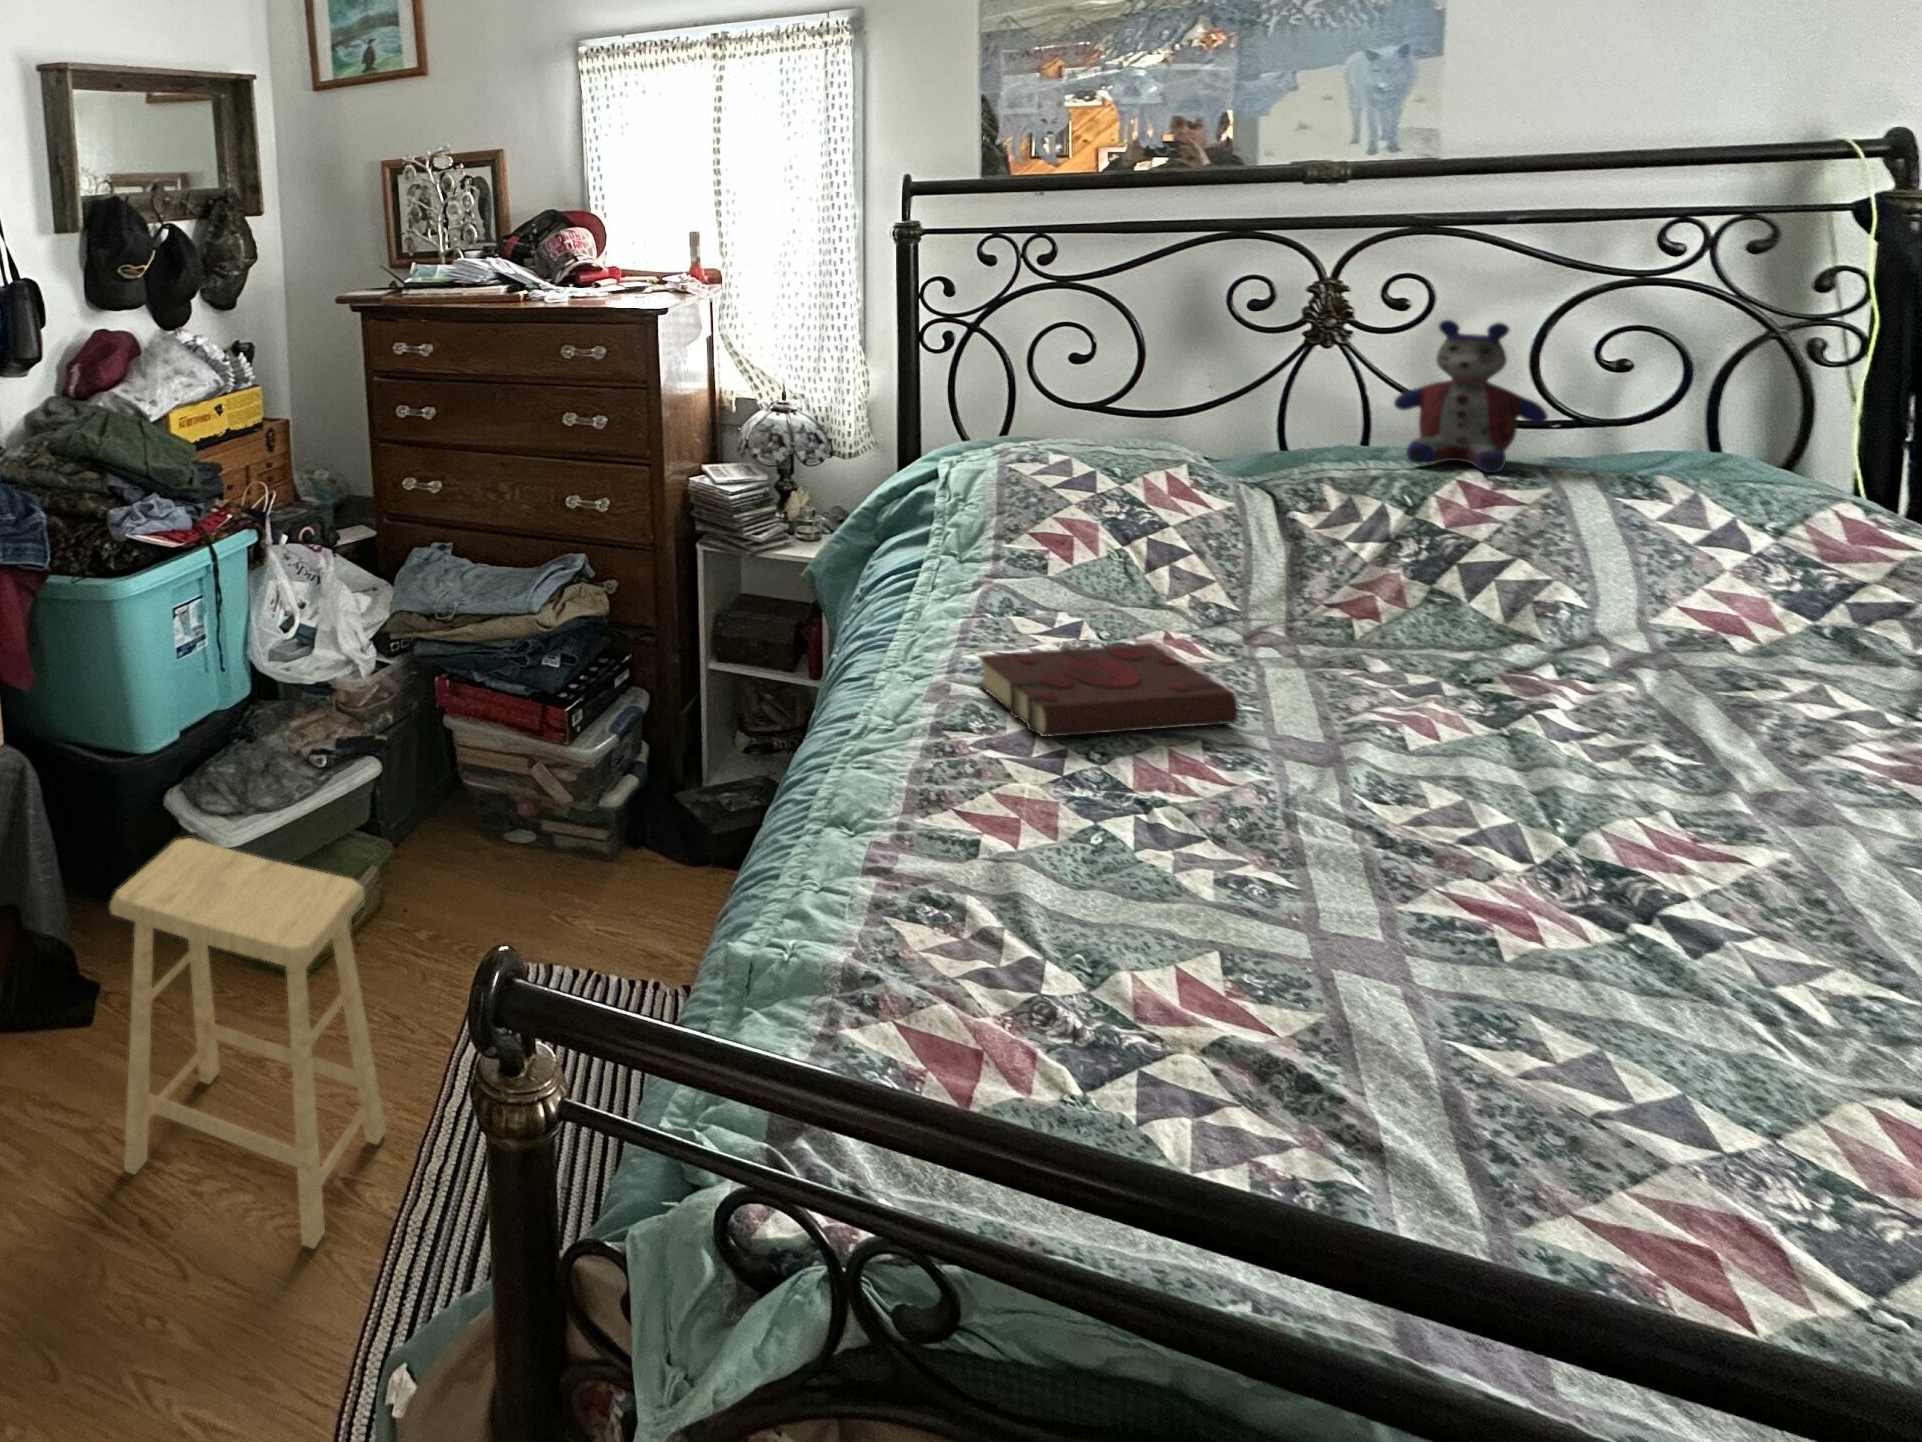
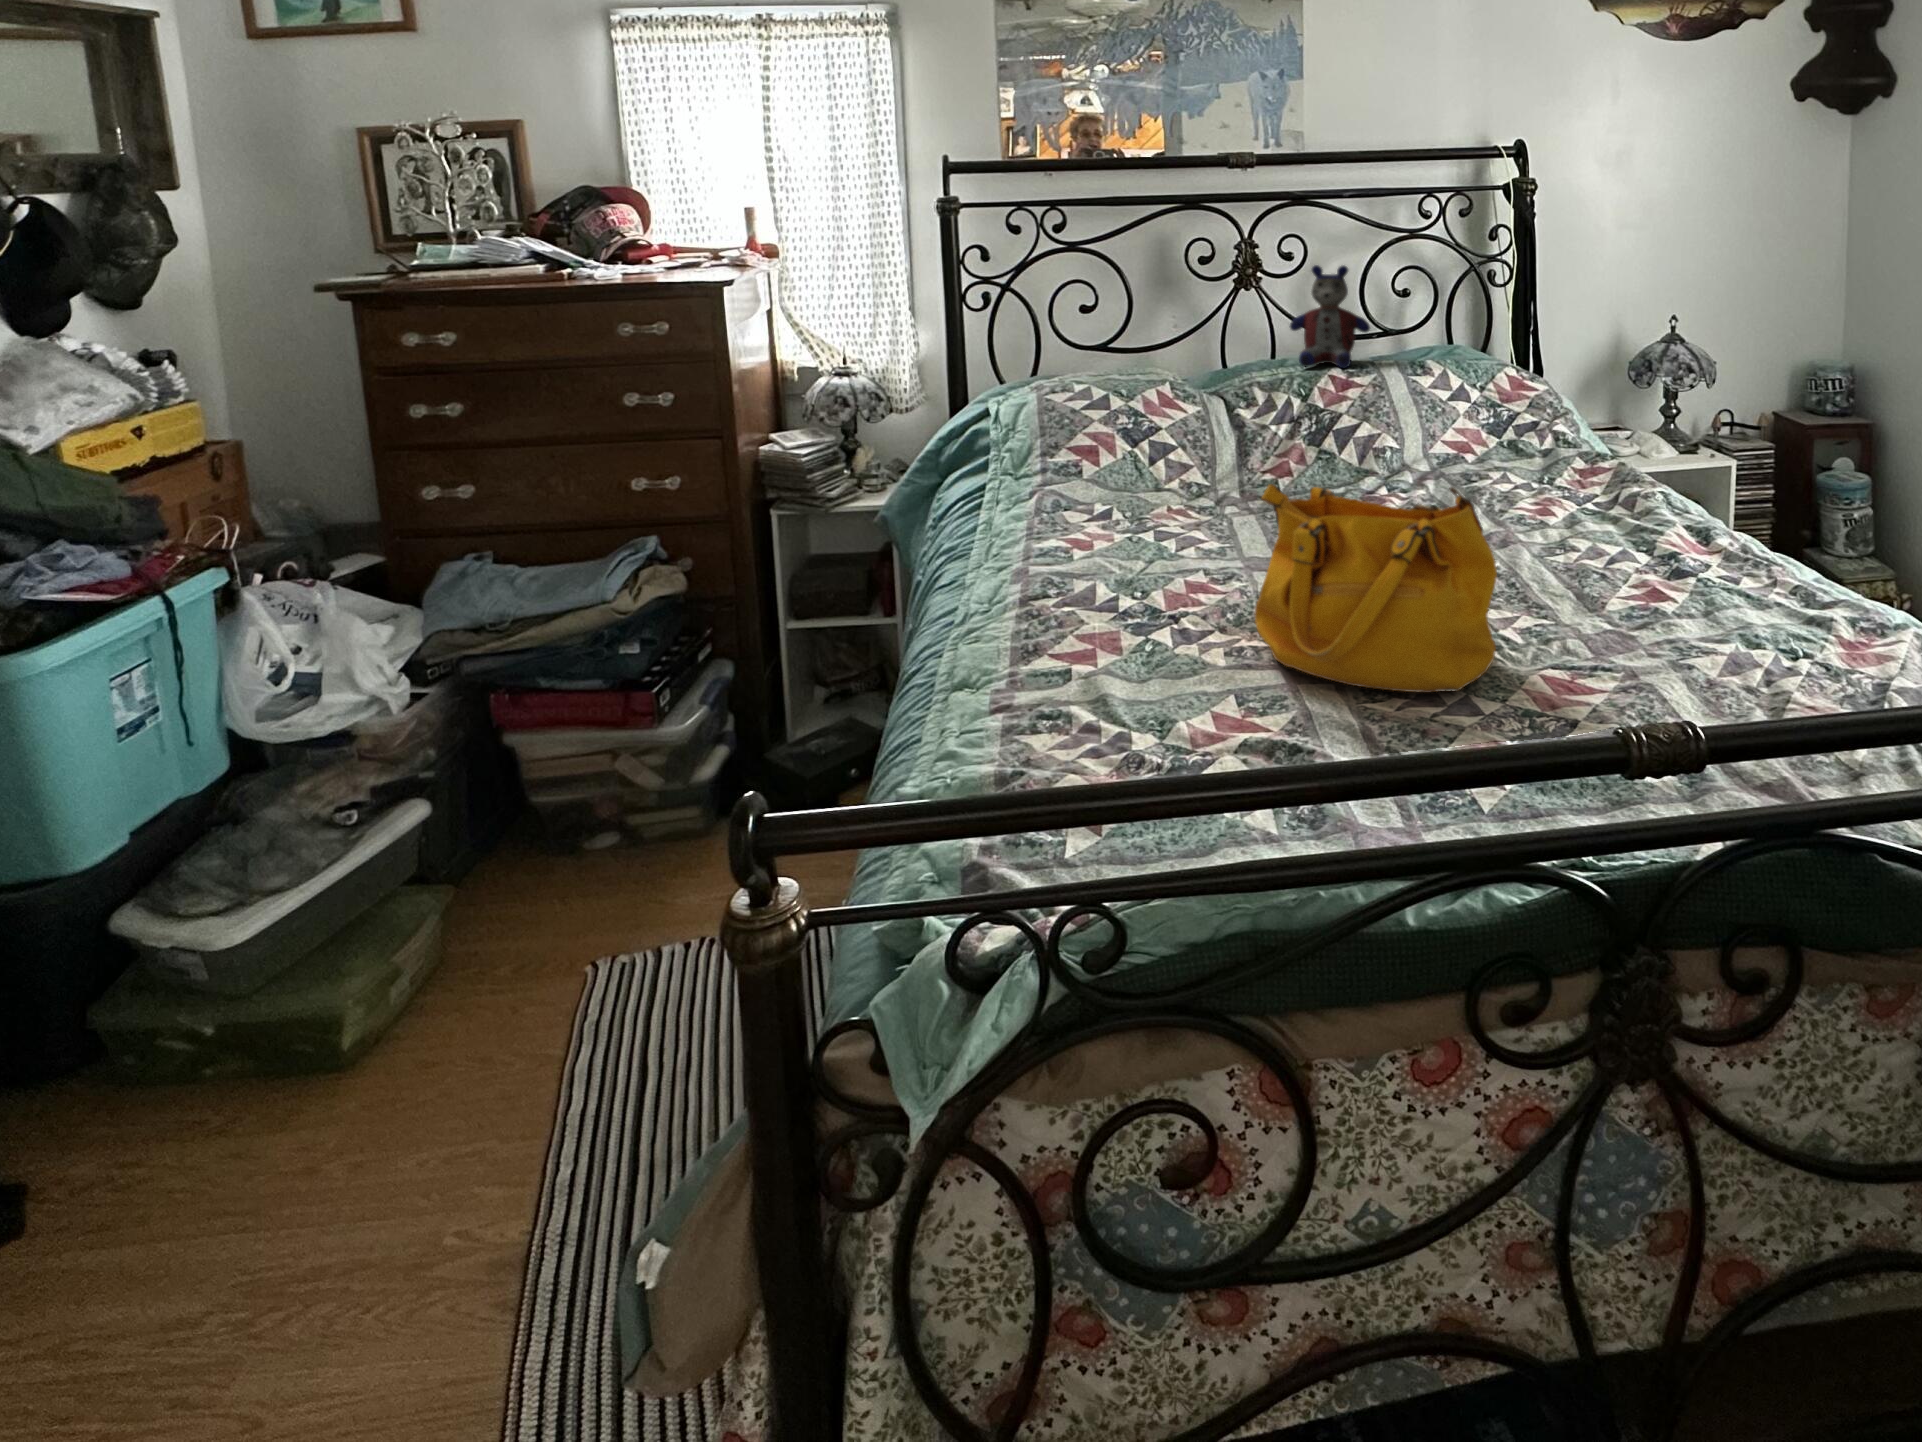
book: present [978,643,1240,737] -> none [1047,511,1223,591]
handbag: none [1270,662,1781,1088] -> present [1254,484,1497,692]
footstool: present [110,838,386,1248] -> none [79,907,499,1377]

